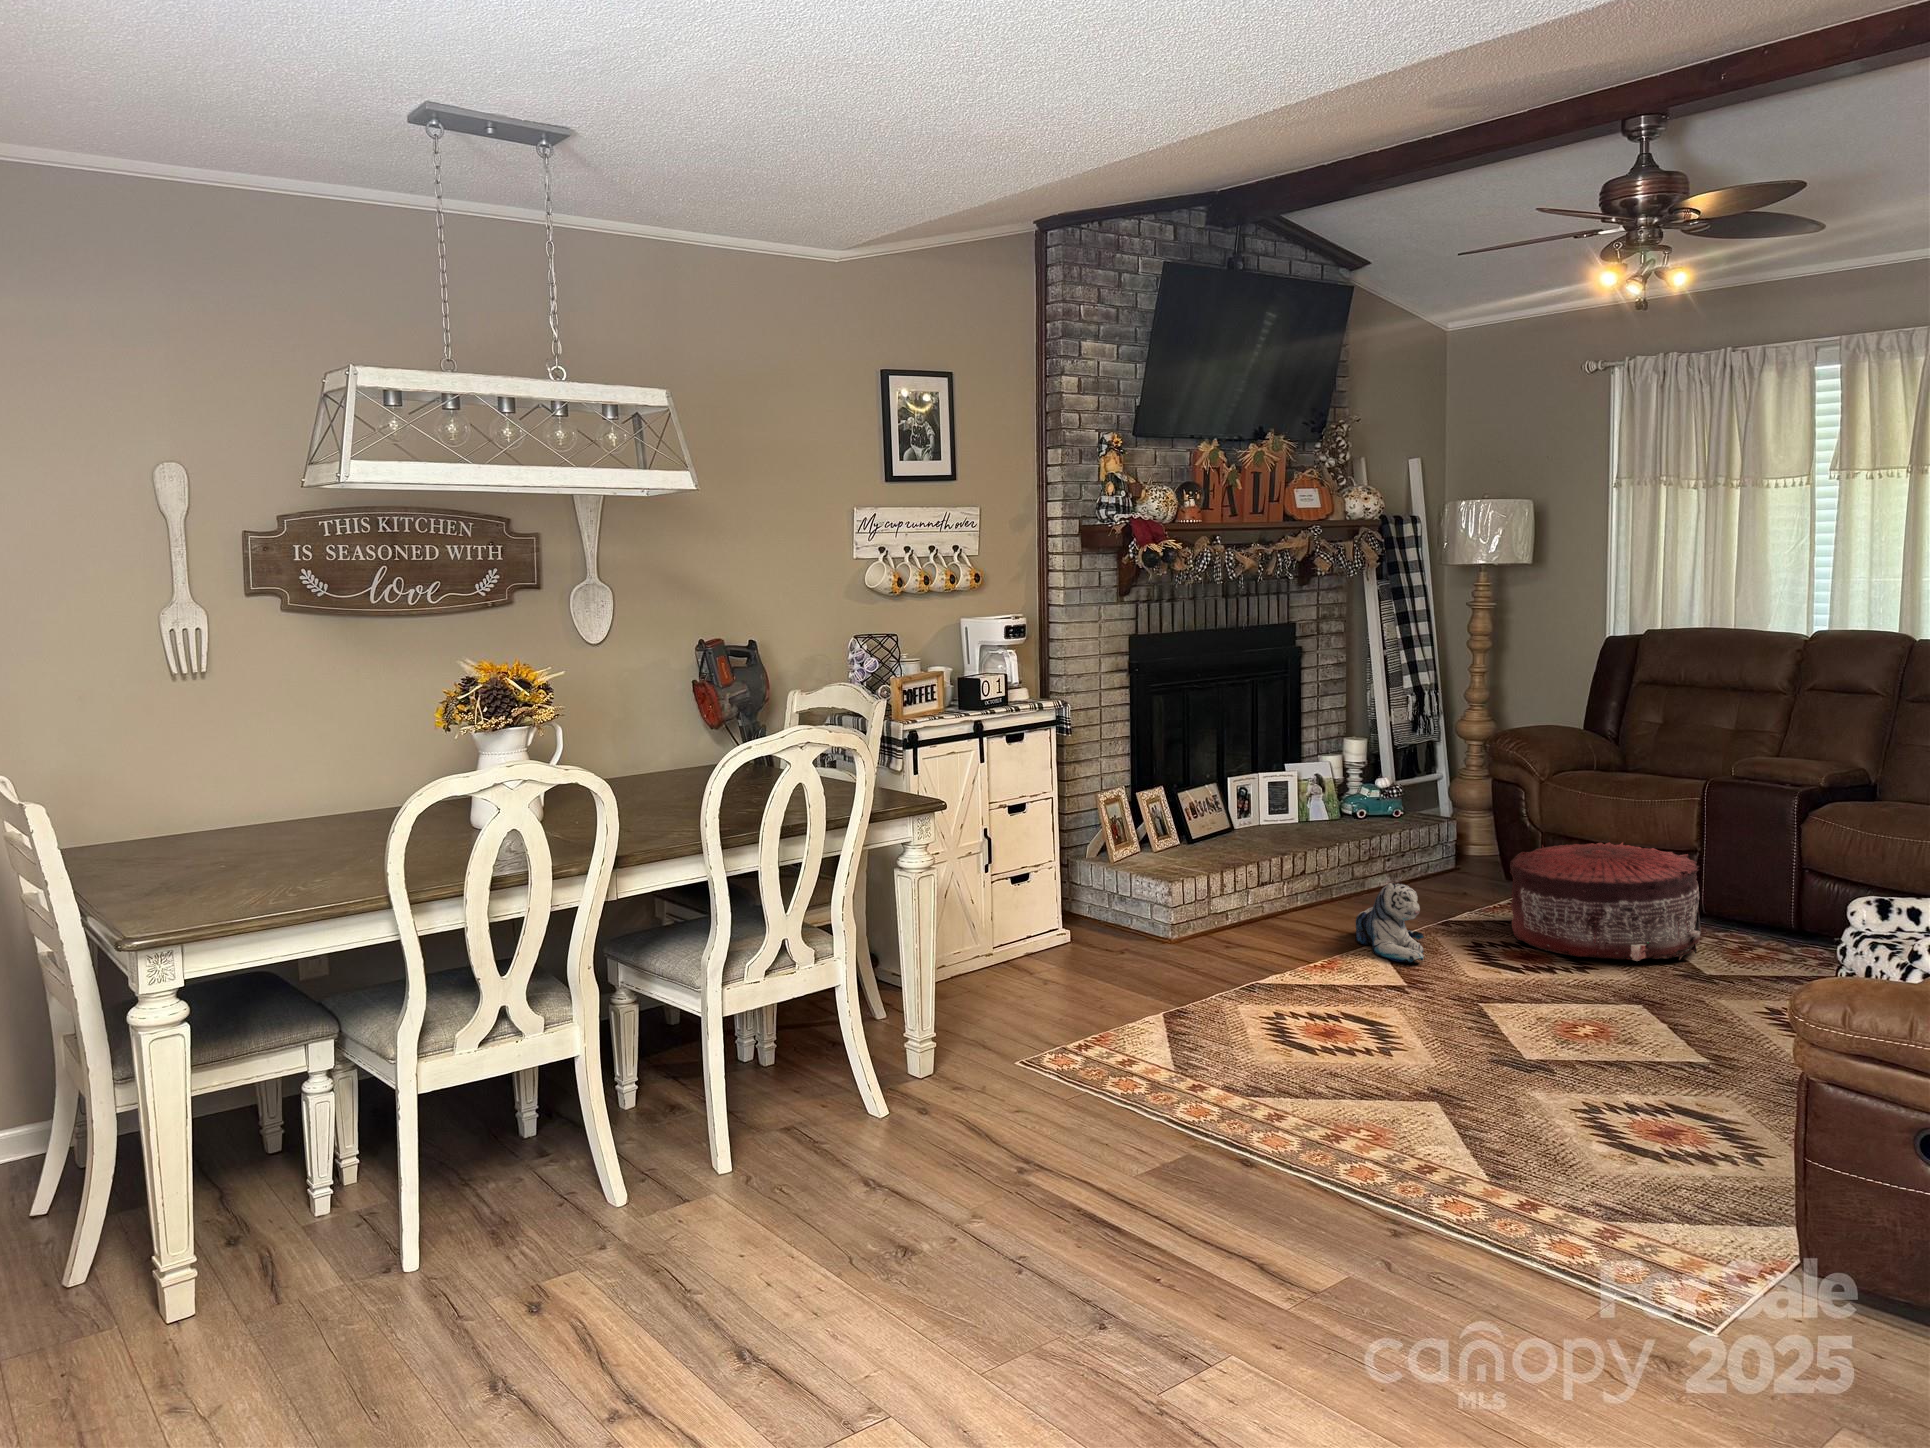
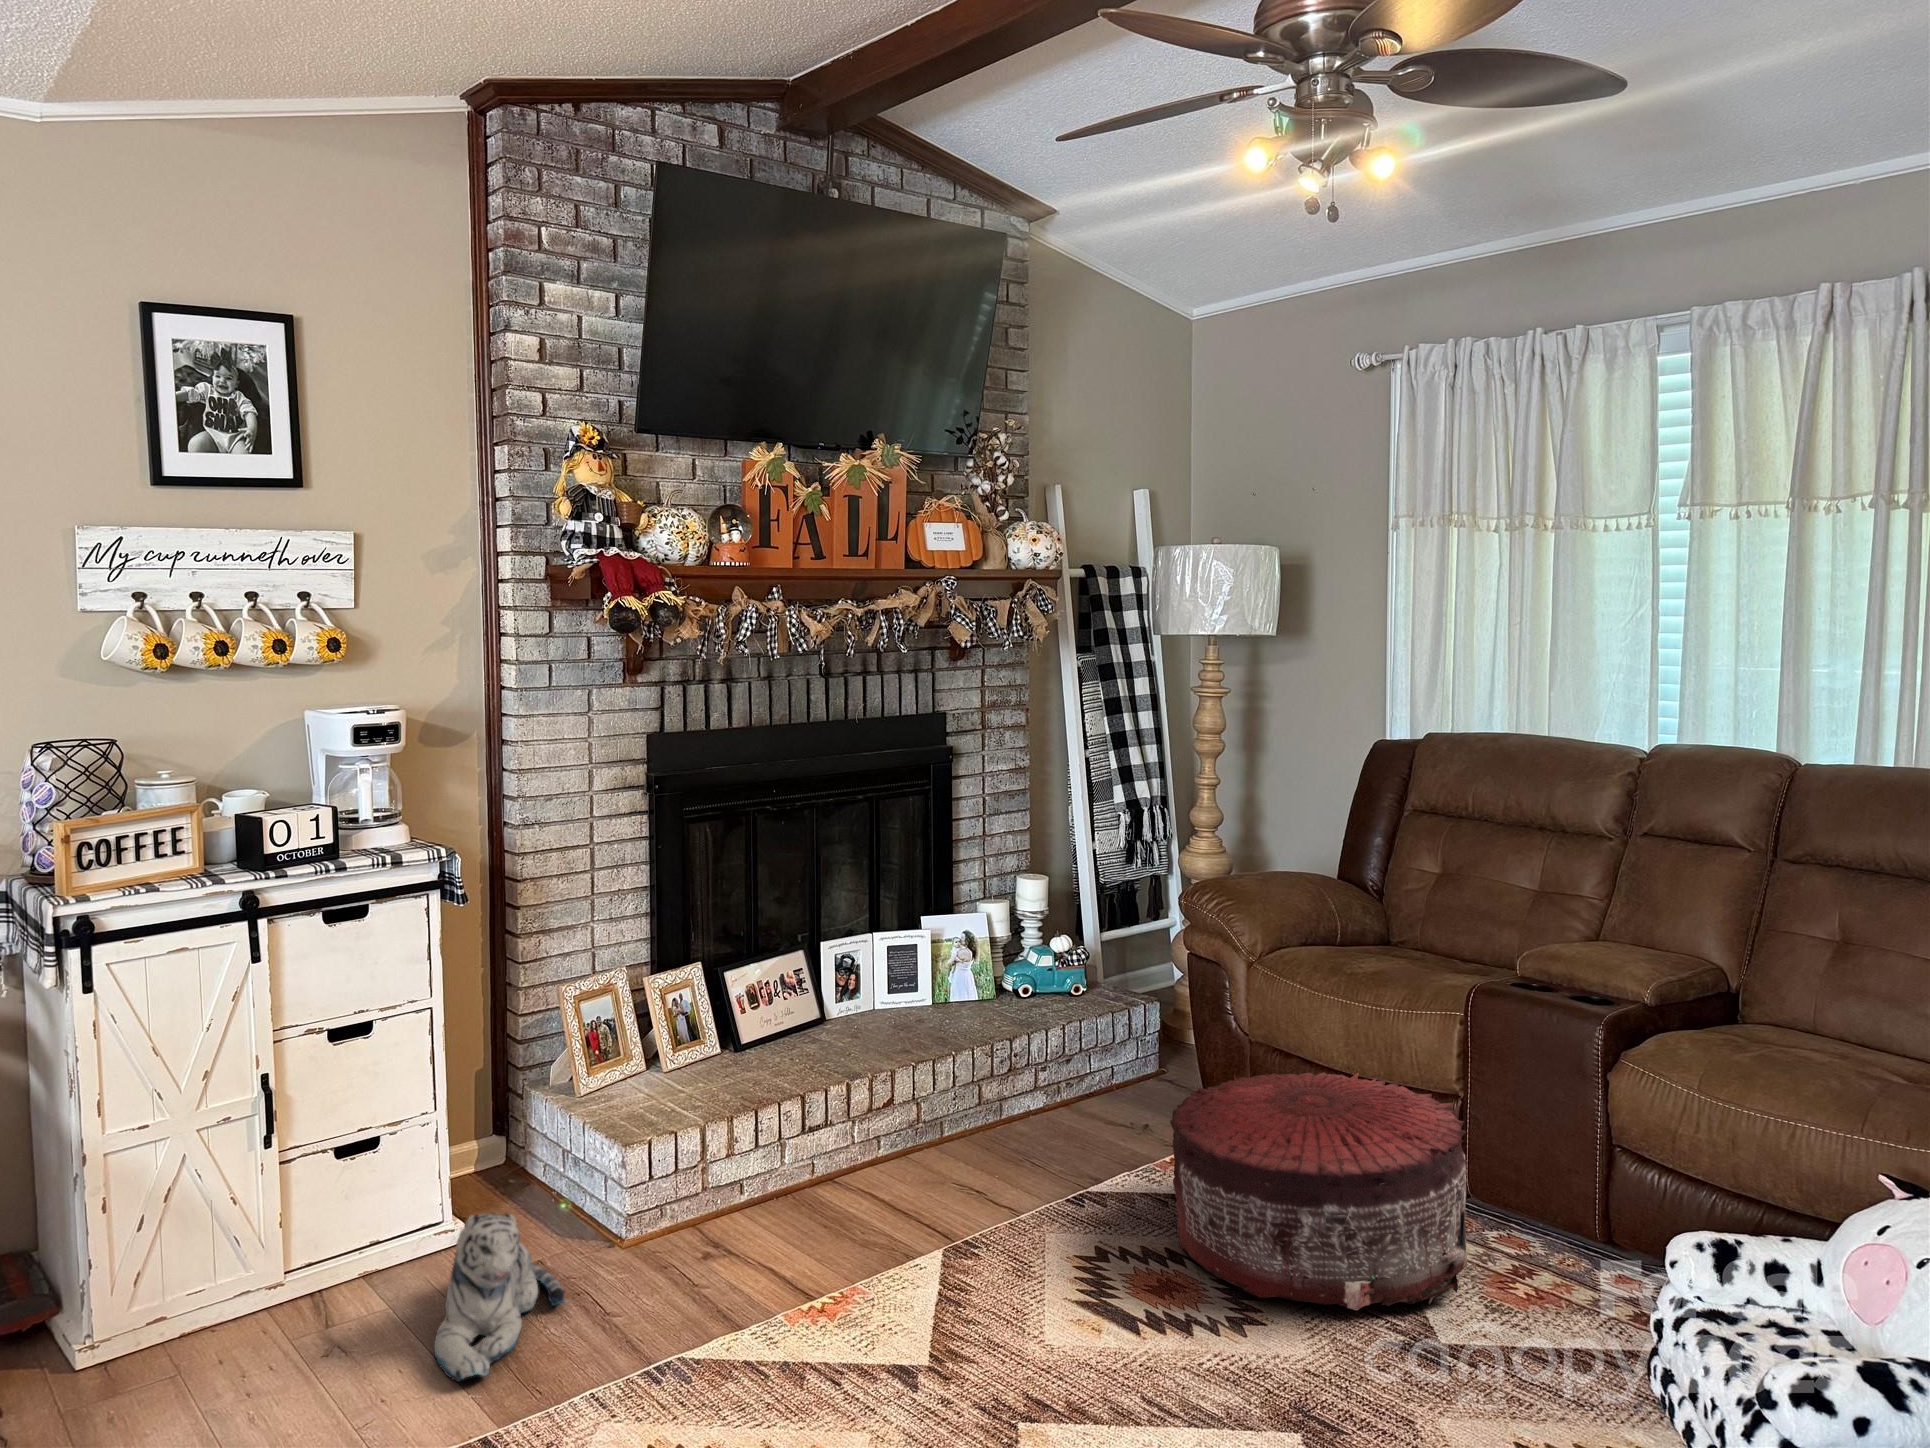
plush toy: present [1356,883,1424,963] -> present [434,1213,564,1382]

